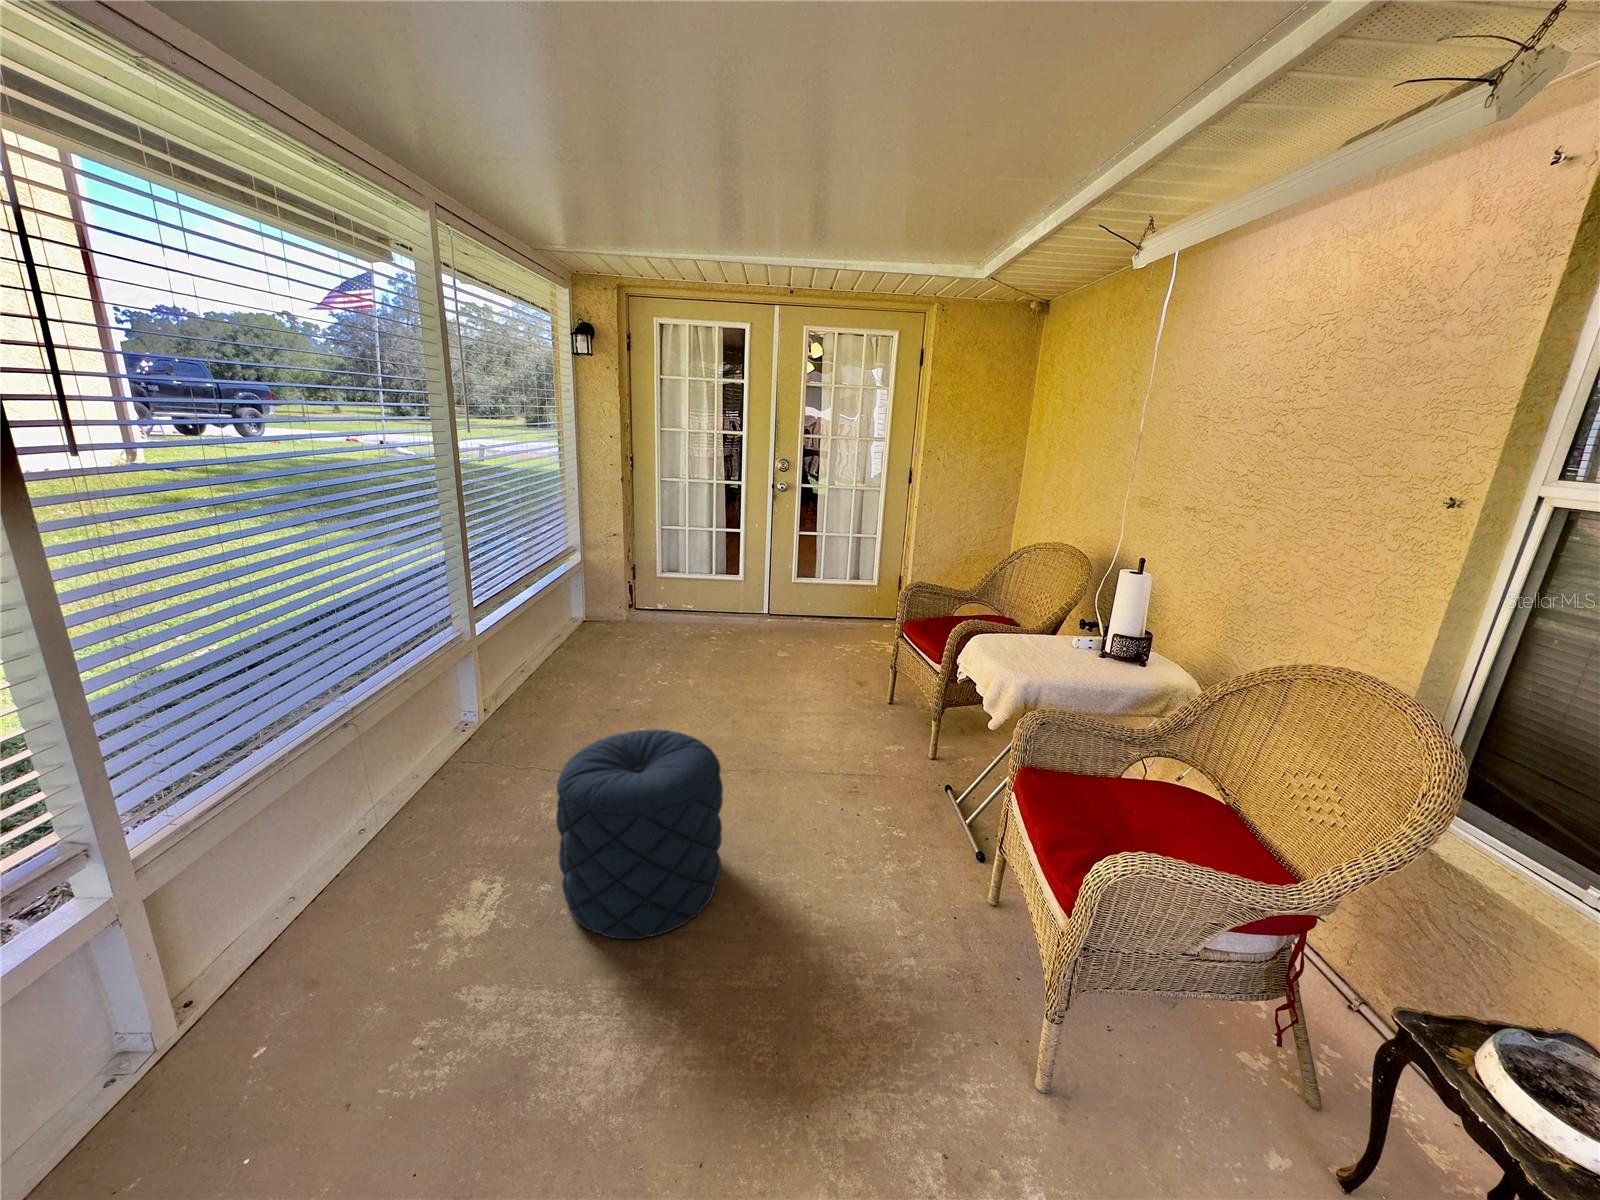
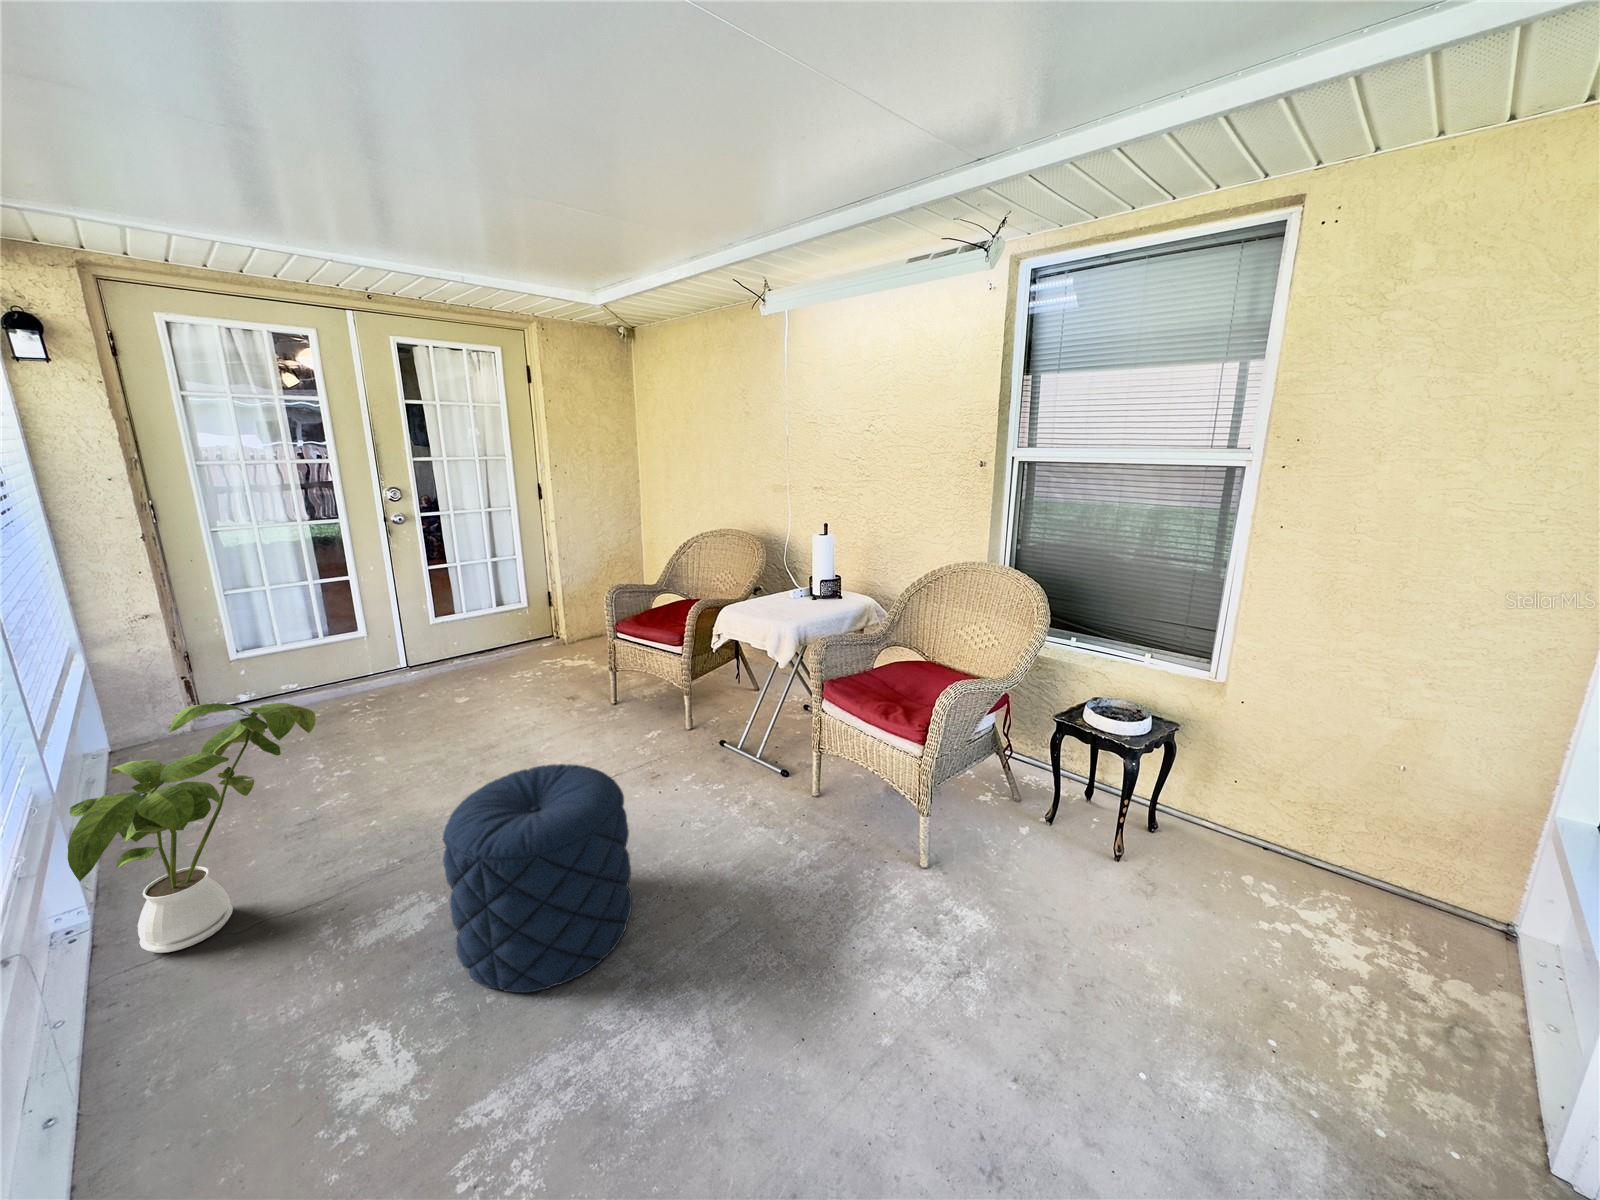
house plant: none [421,601,597,764] -> present [68,703,316,953]

